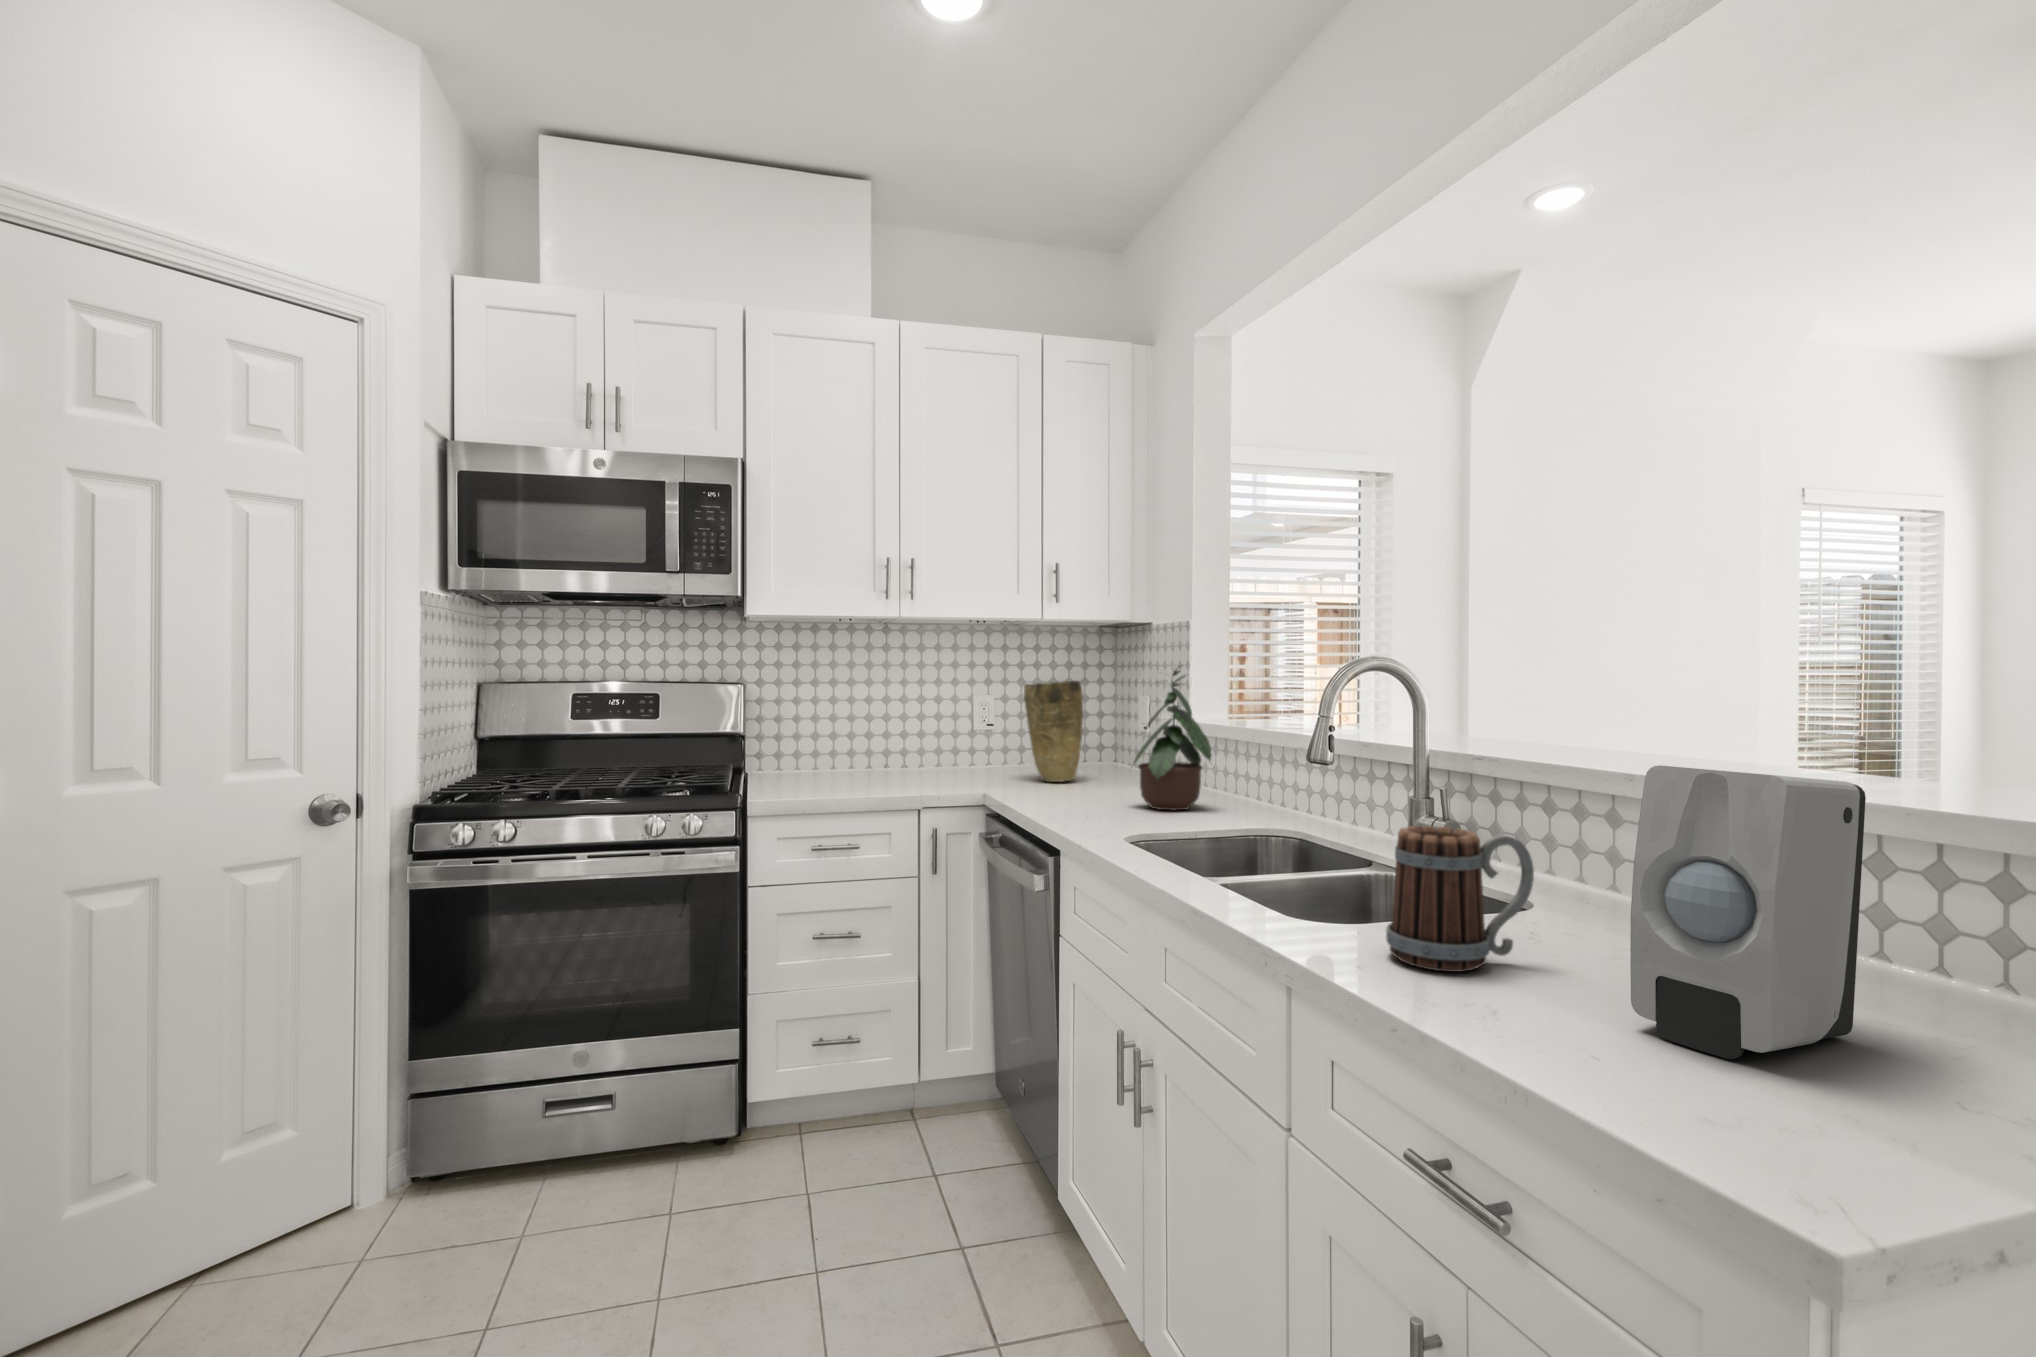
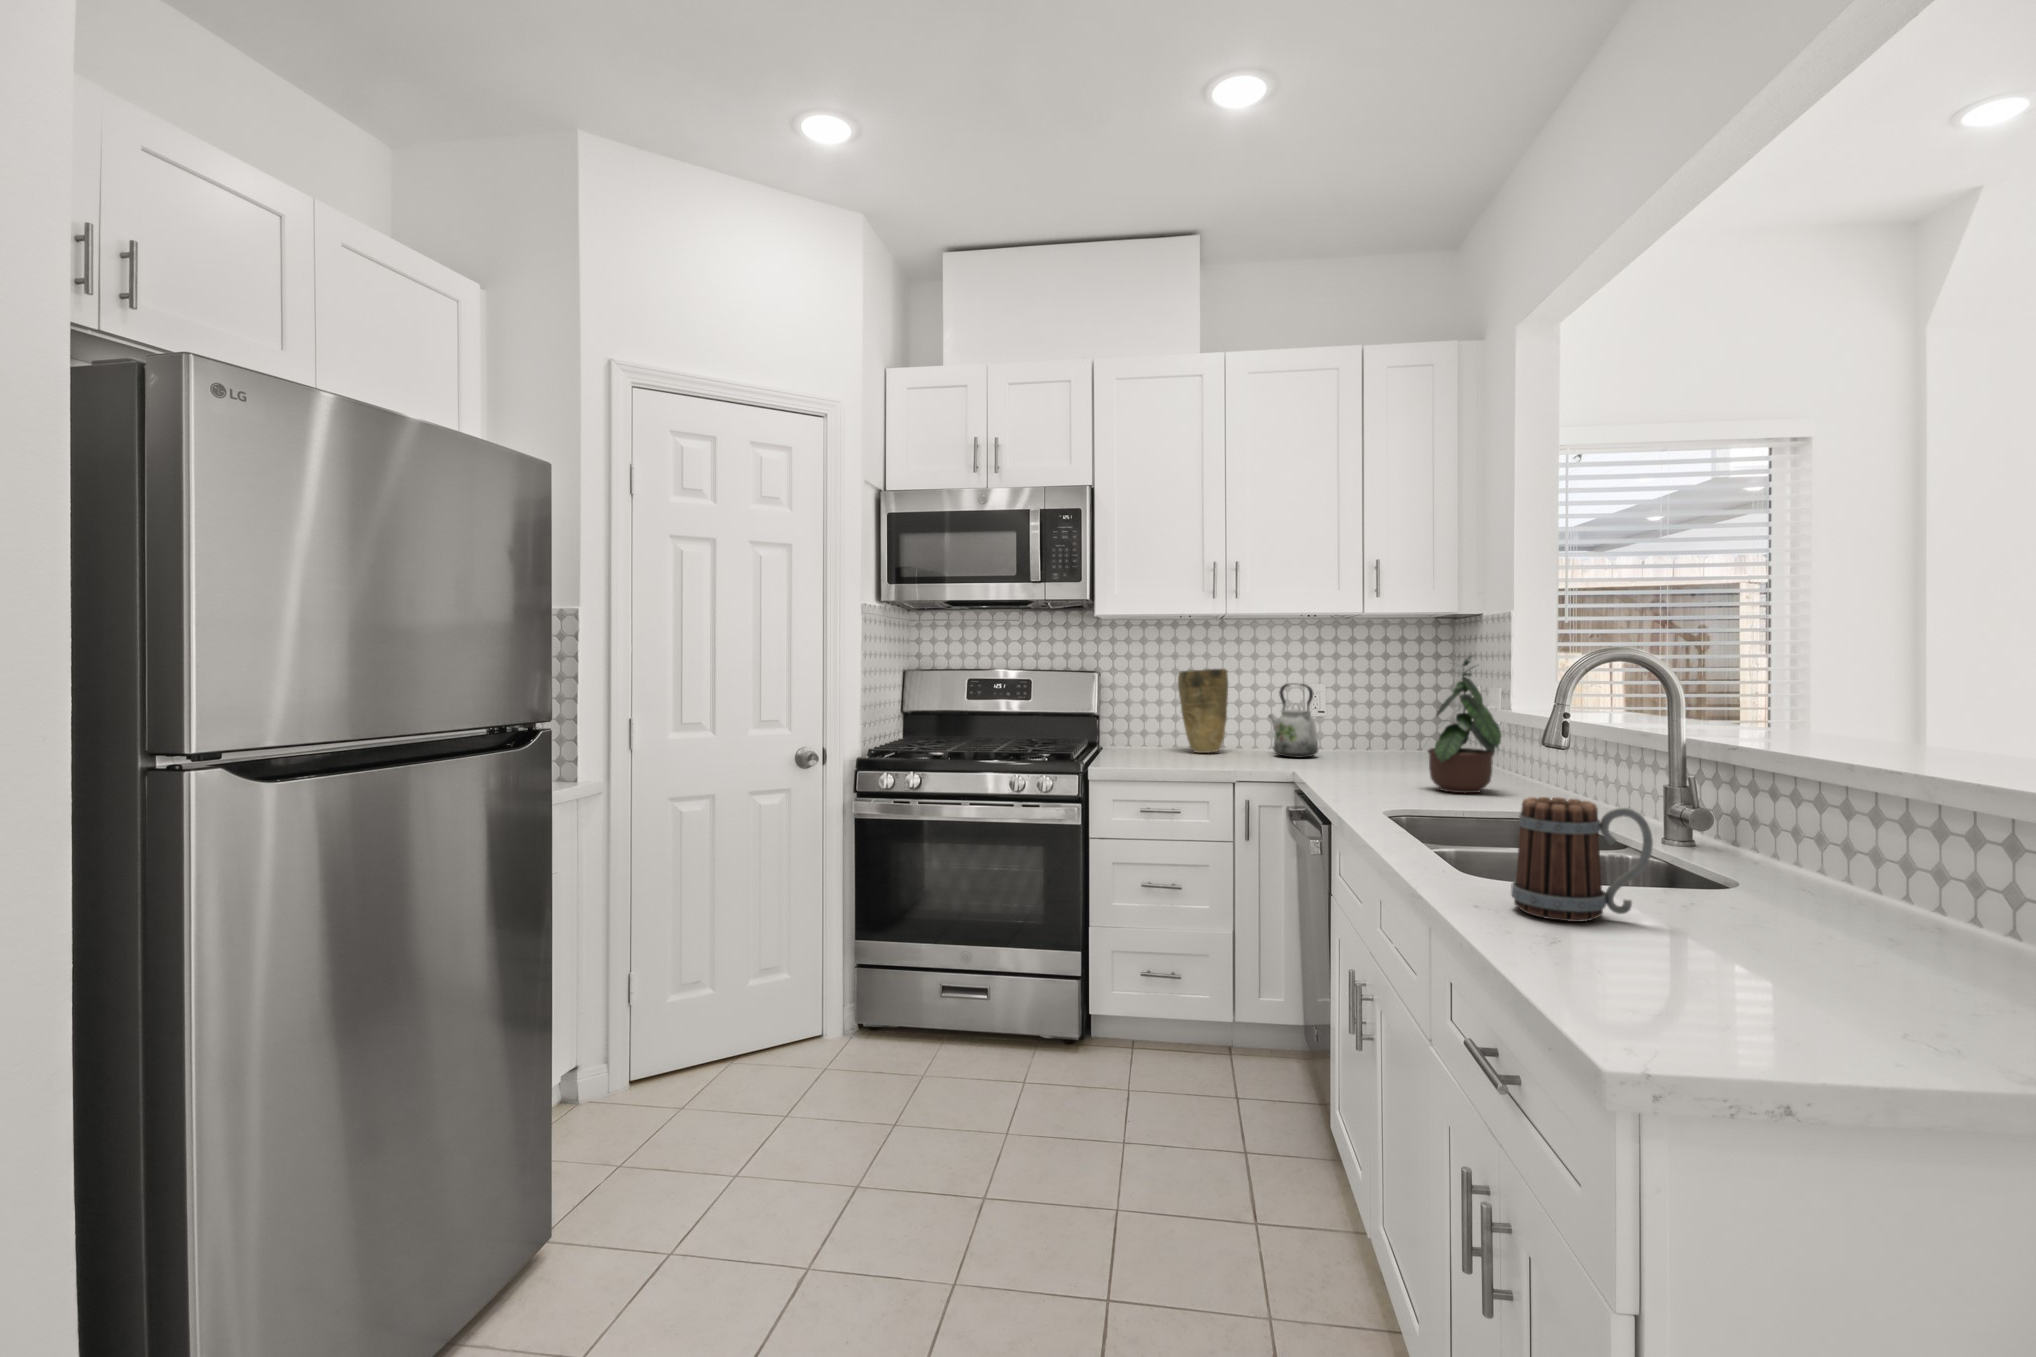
vase: present [1024,681,1083,782] -> present [1178,669,1228,753]
kettle: none [940,695,996,776] -> present [1268,684,1318,758]
soap dispenser: present [1630,765,1866,1059] -> none [1672,744,1927,999]

